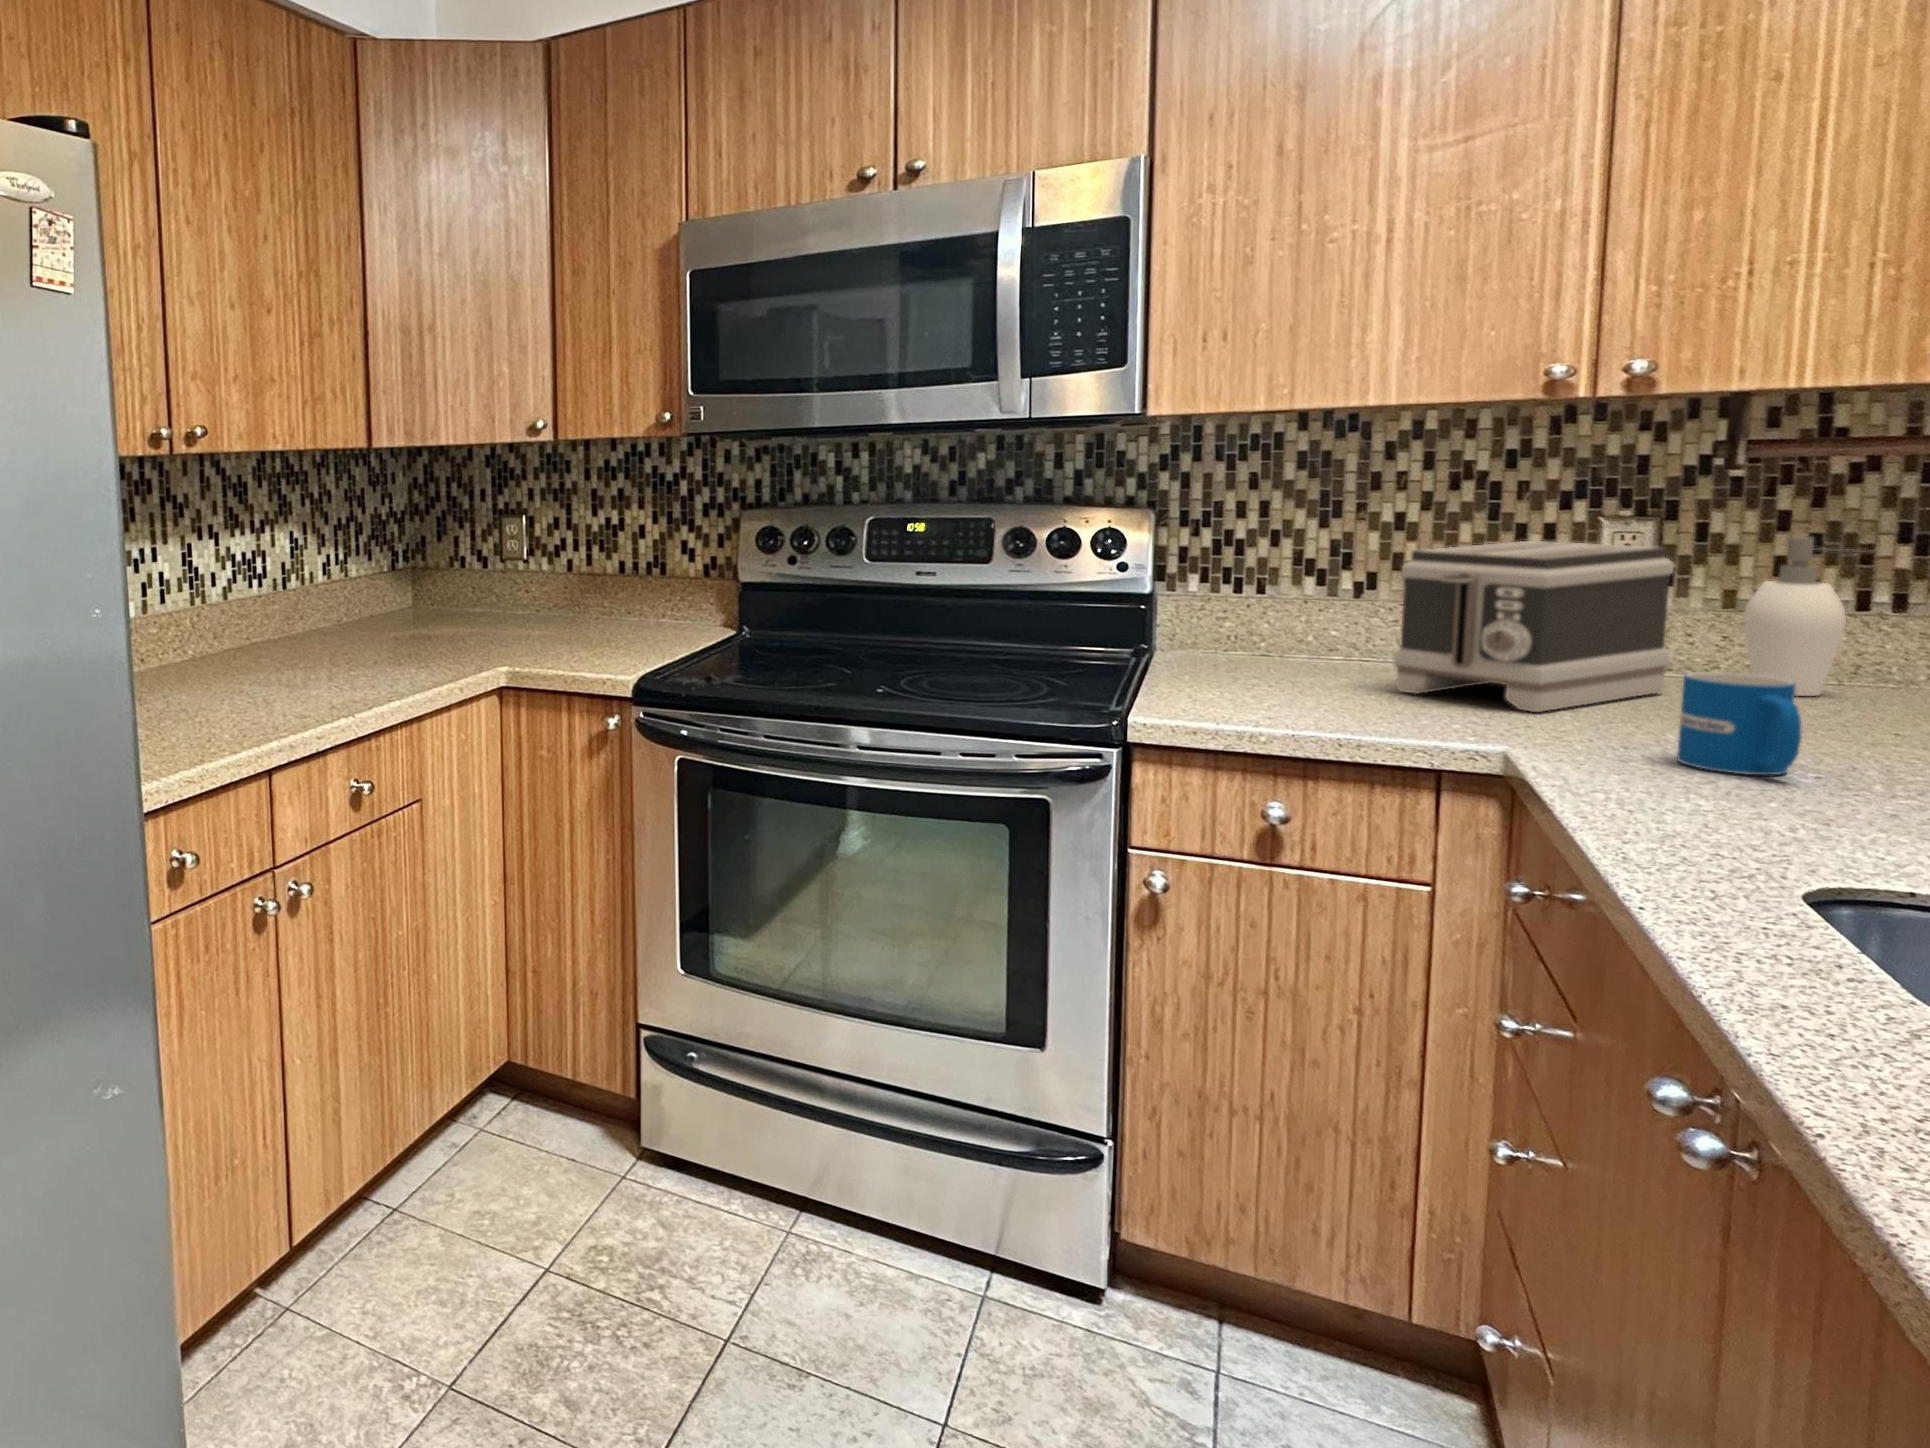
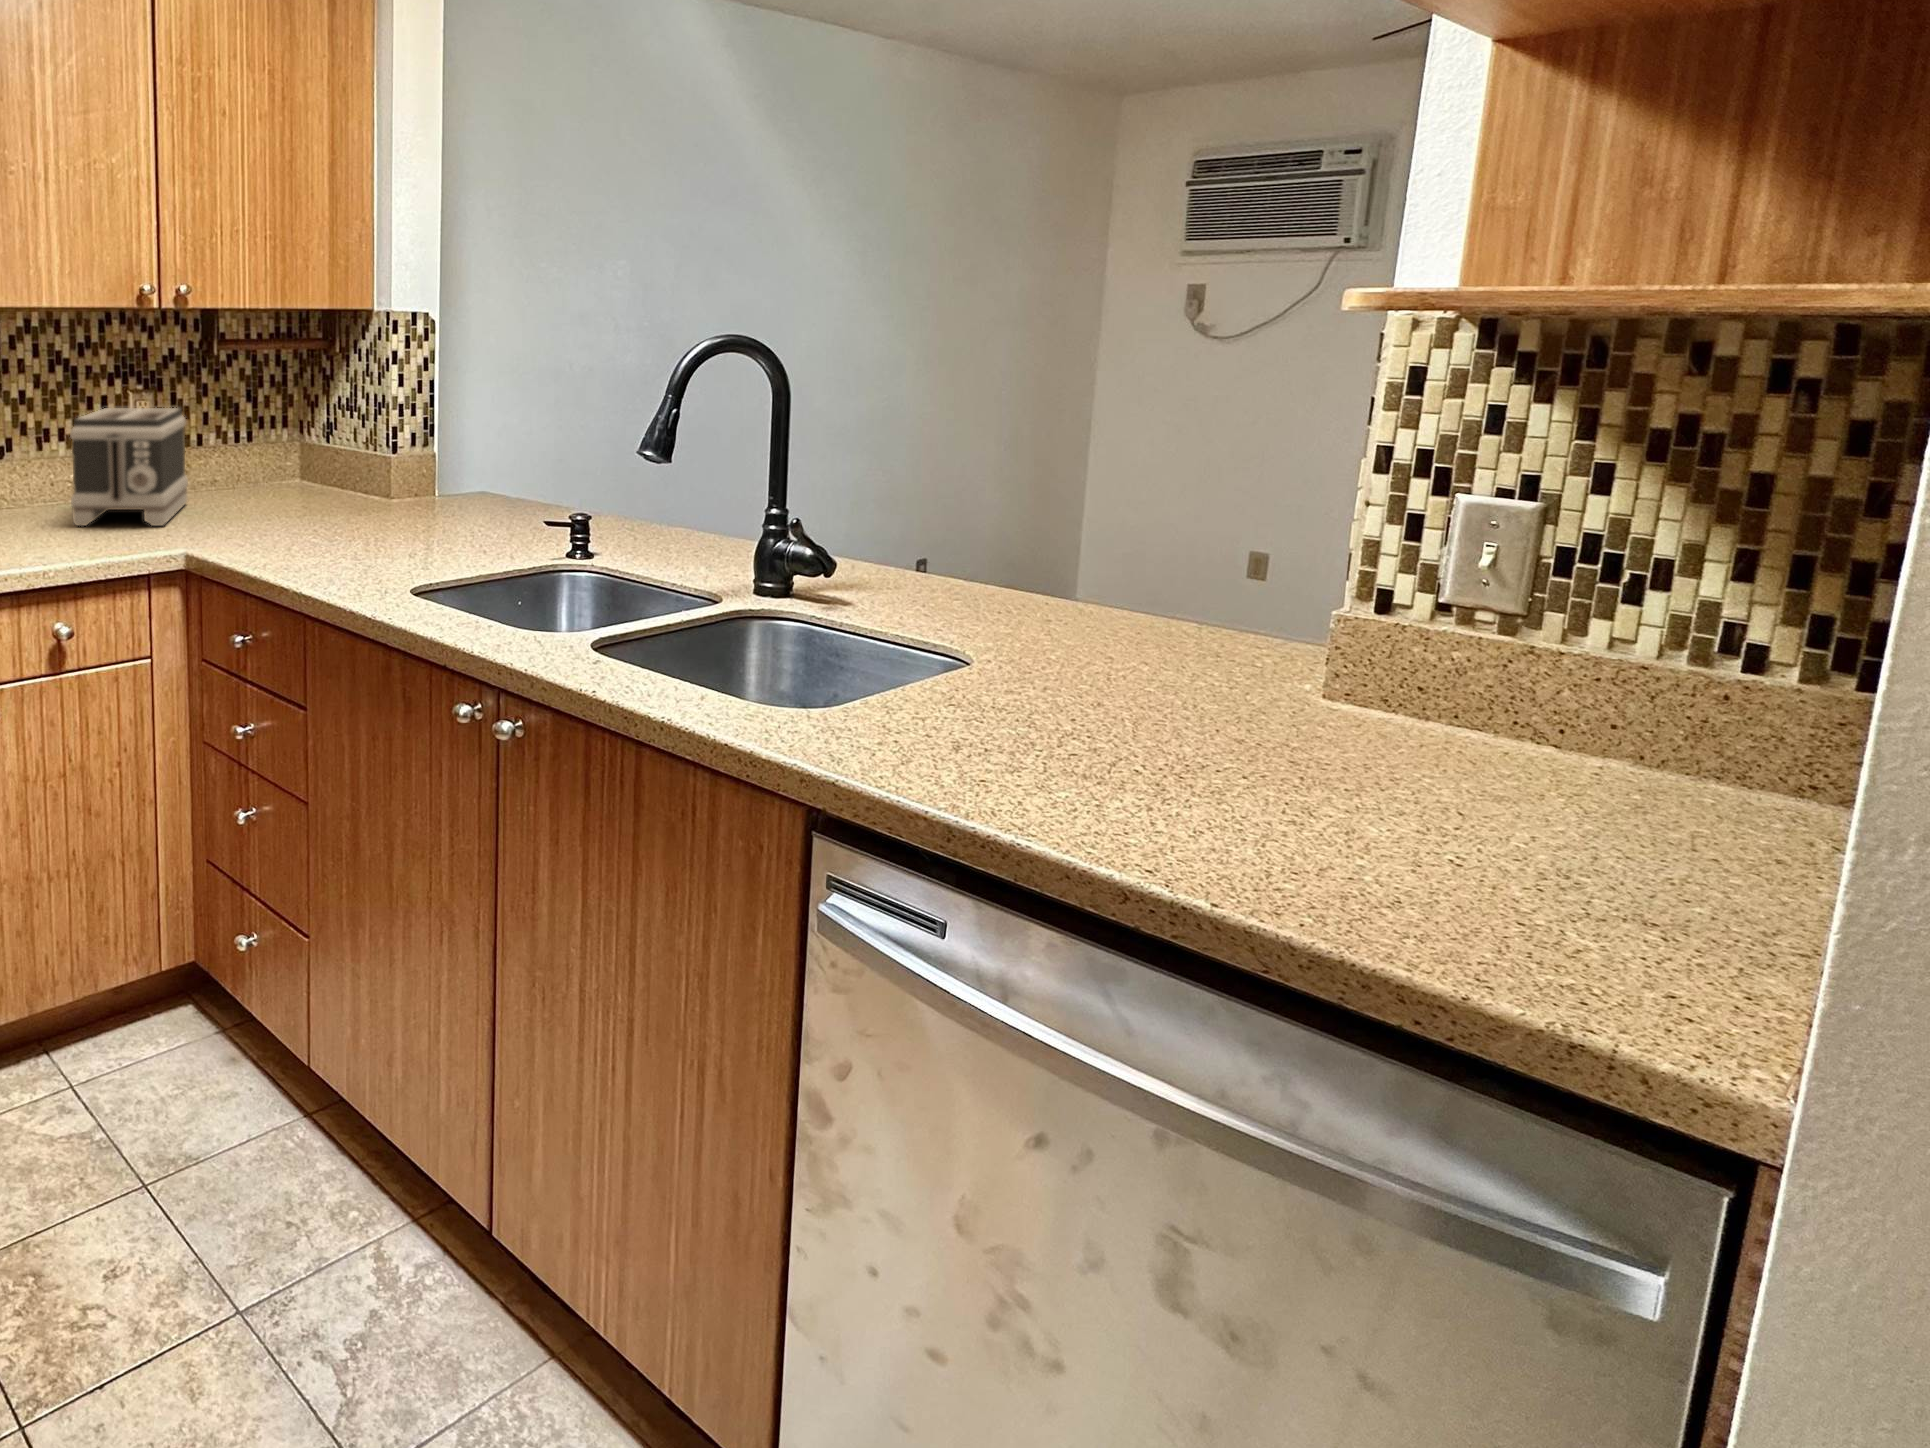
soap dispenser: present [1743,537,1871,696] -> none [205,399,261,496]
mug: present [1677,672,1801,775] -> none [265,483,325,544]

